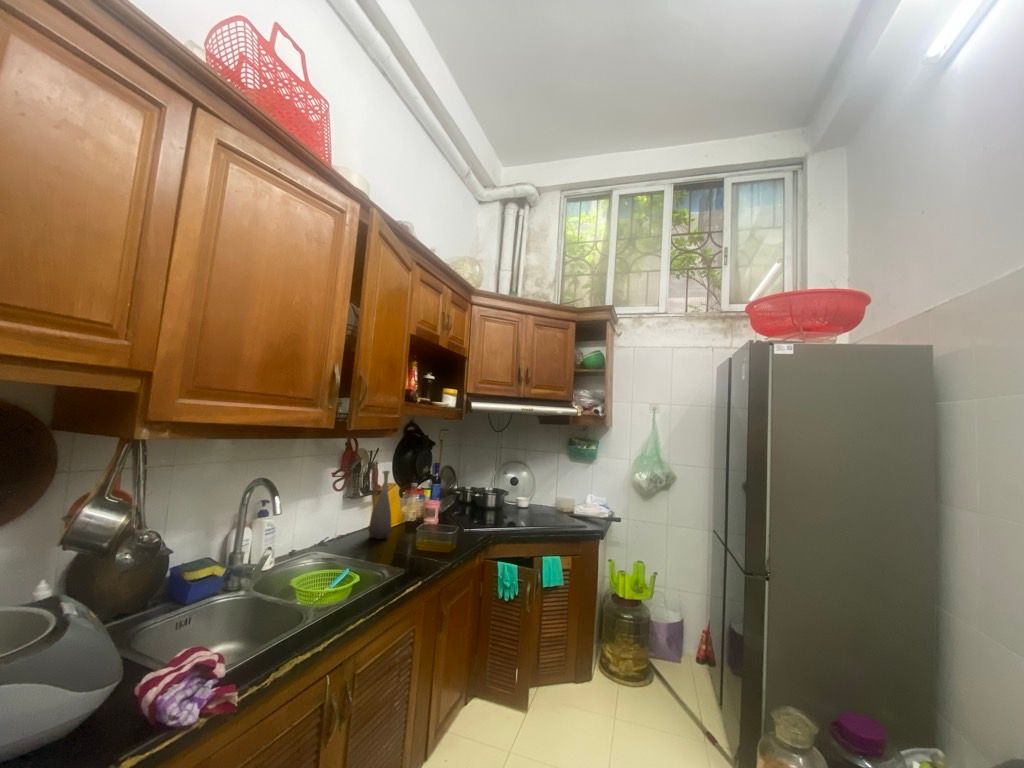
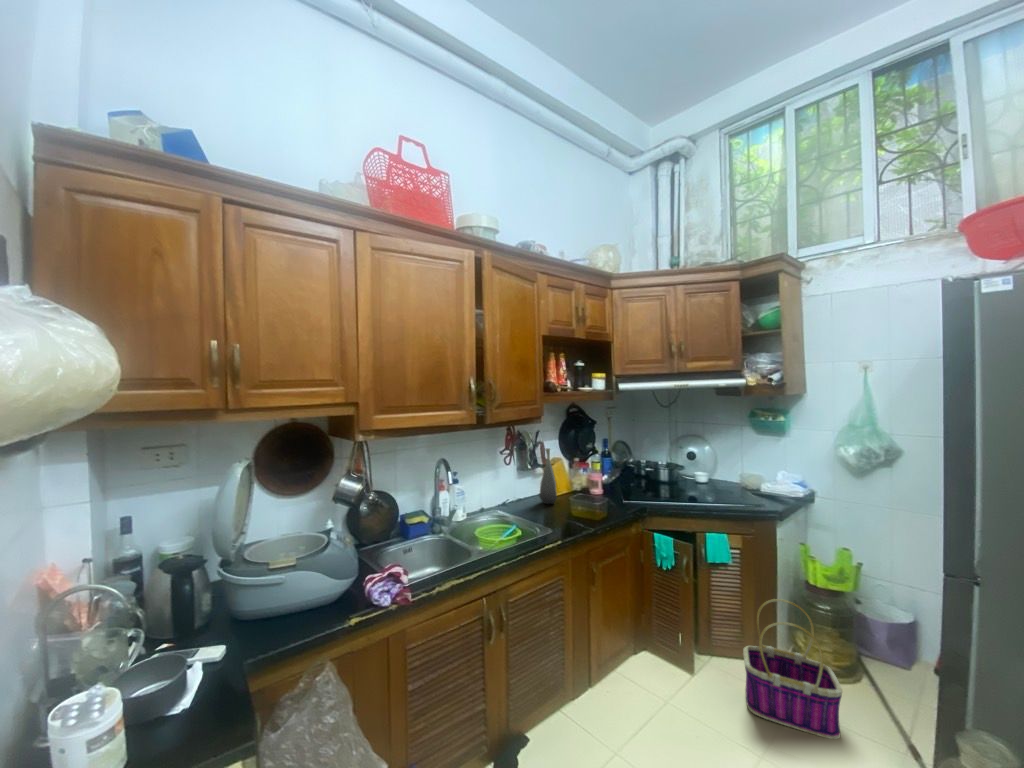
basket: none [568,611,646,733] -> present [743,599,842,739]

